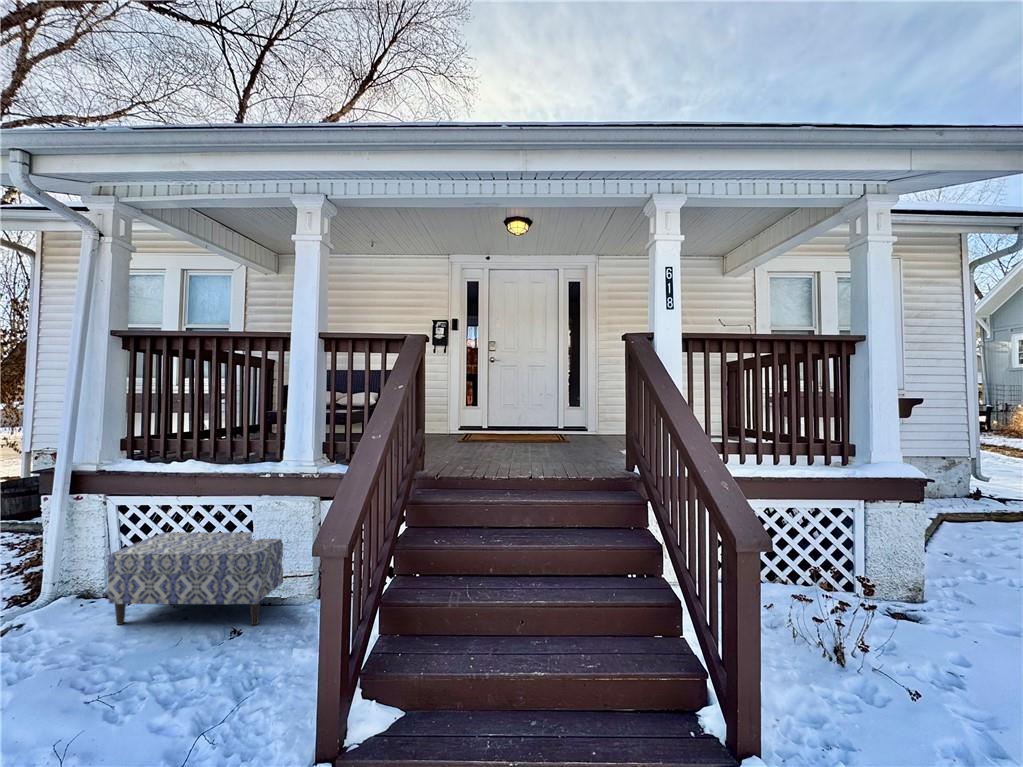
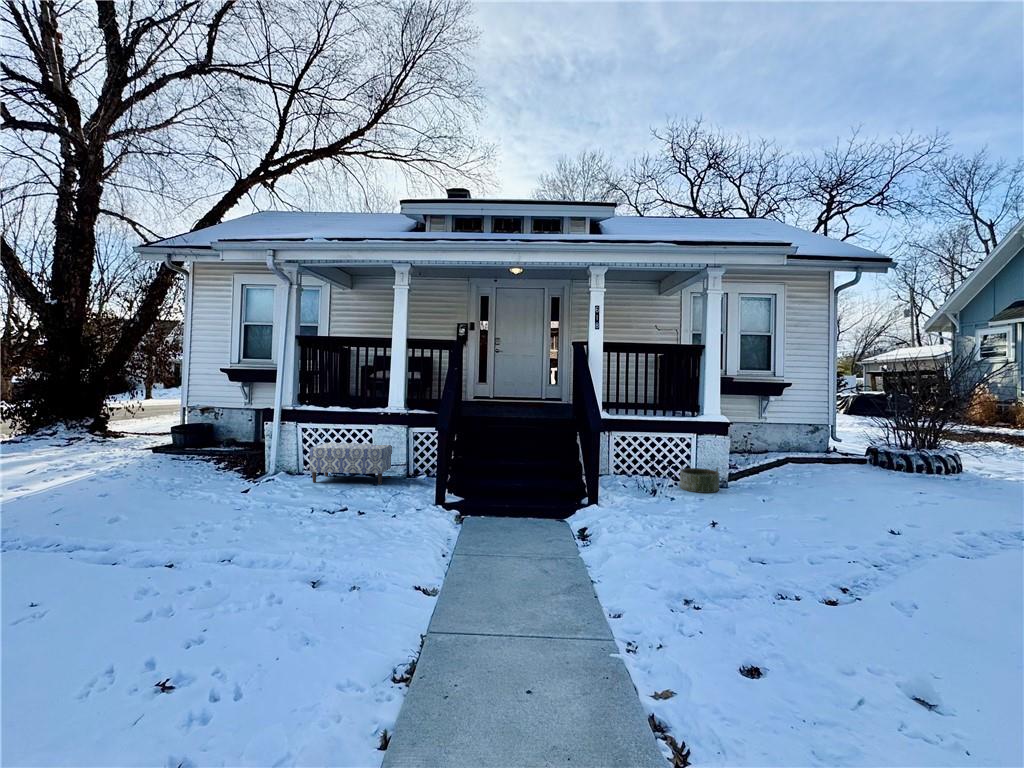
basket: none [836,561,925,624] -> present [680,466,720,493]

